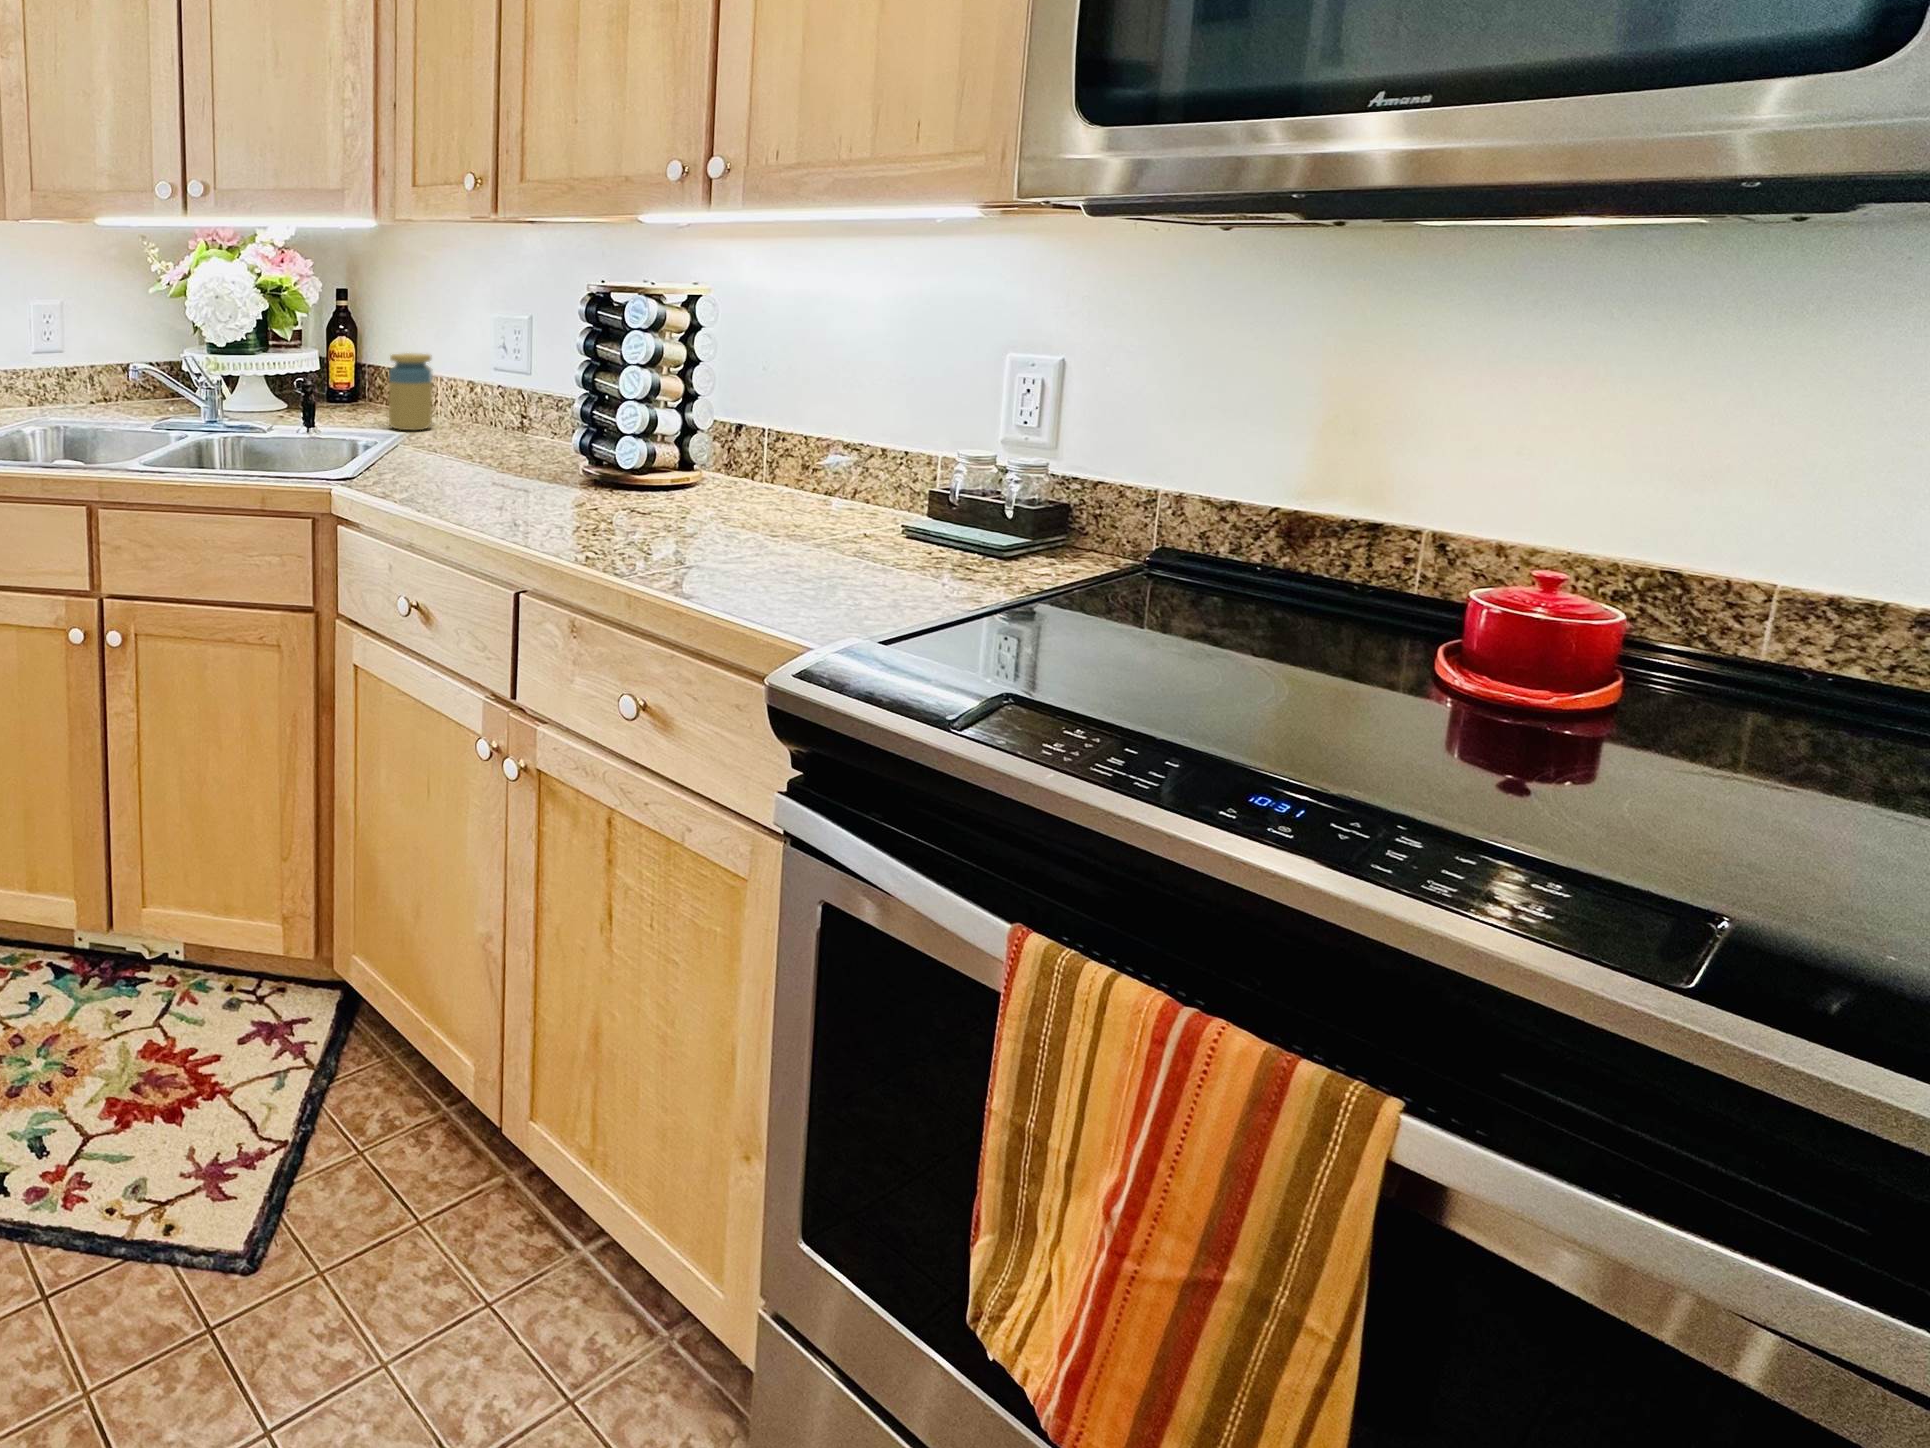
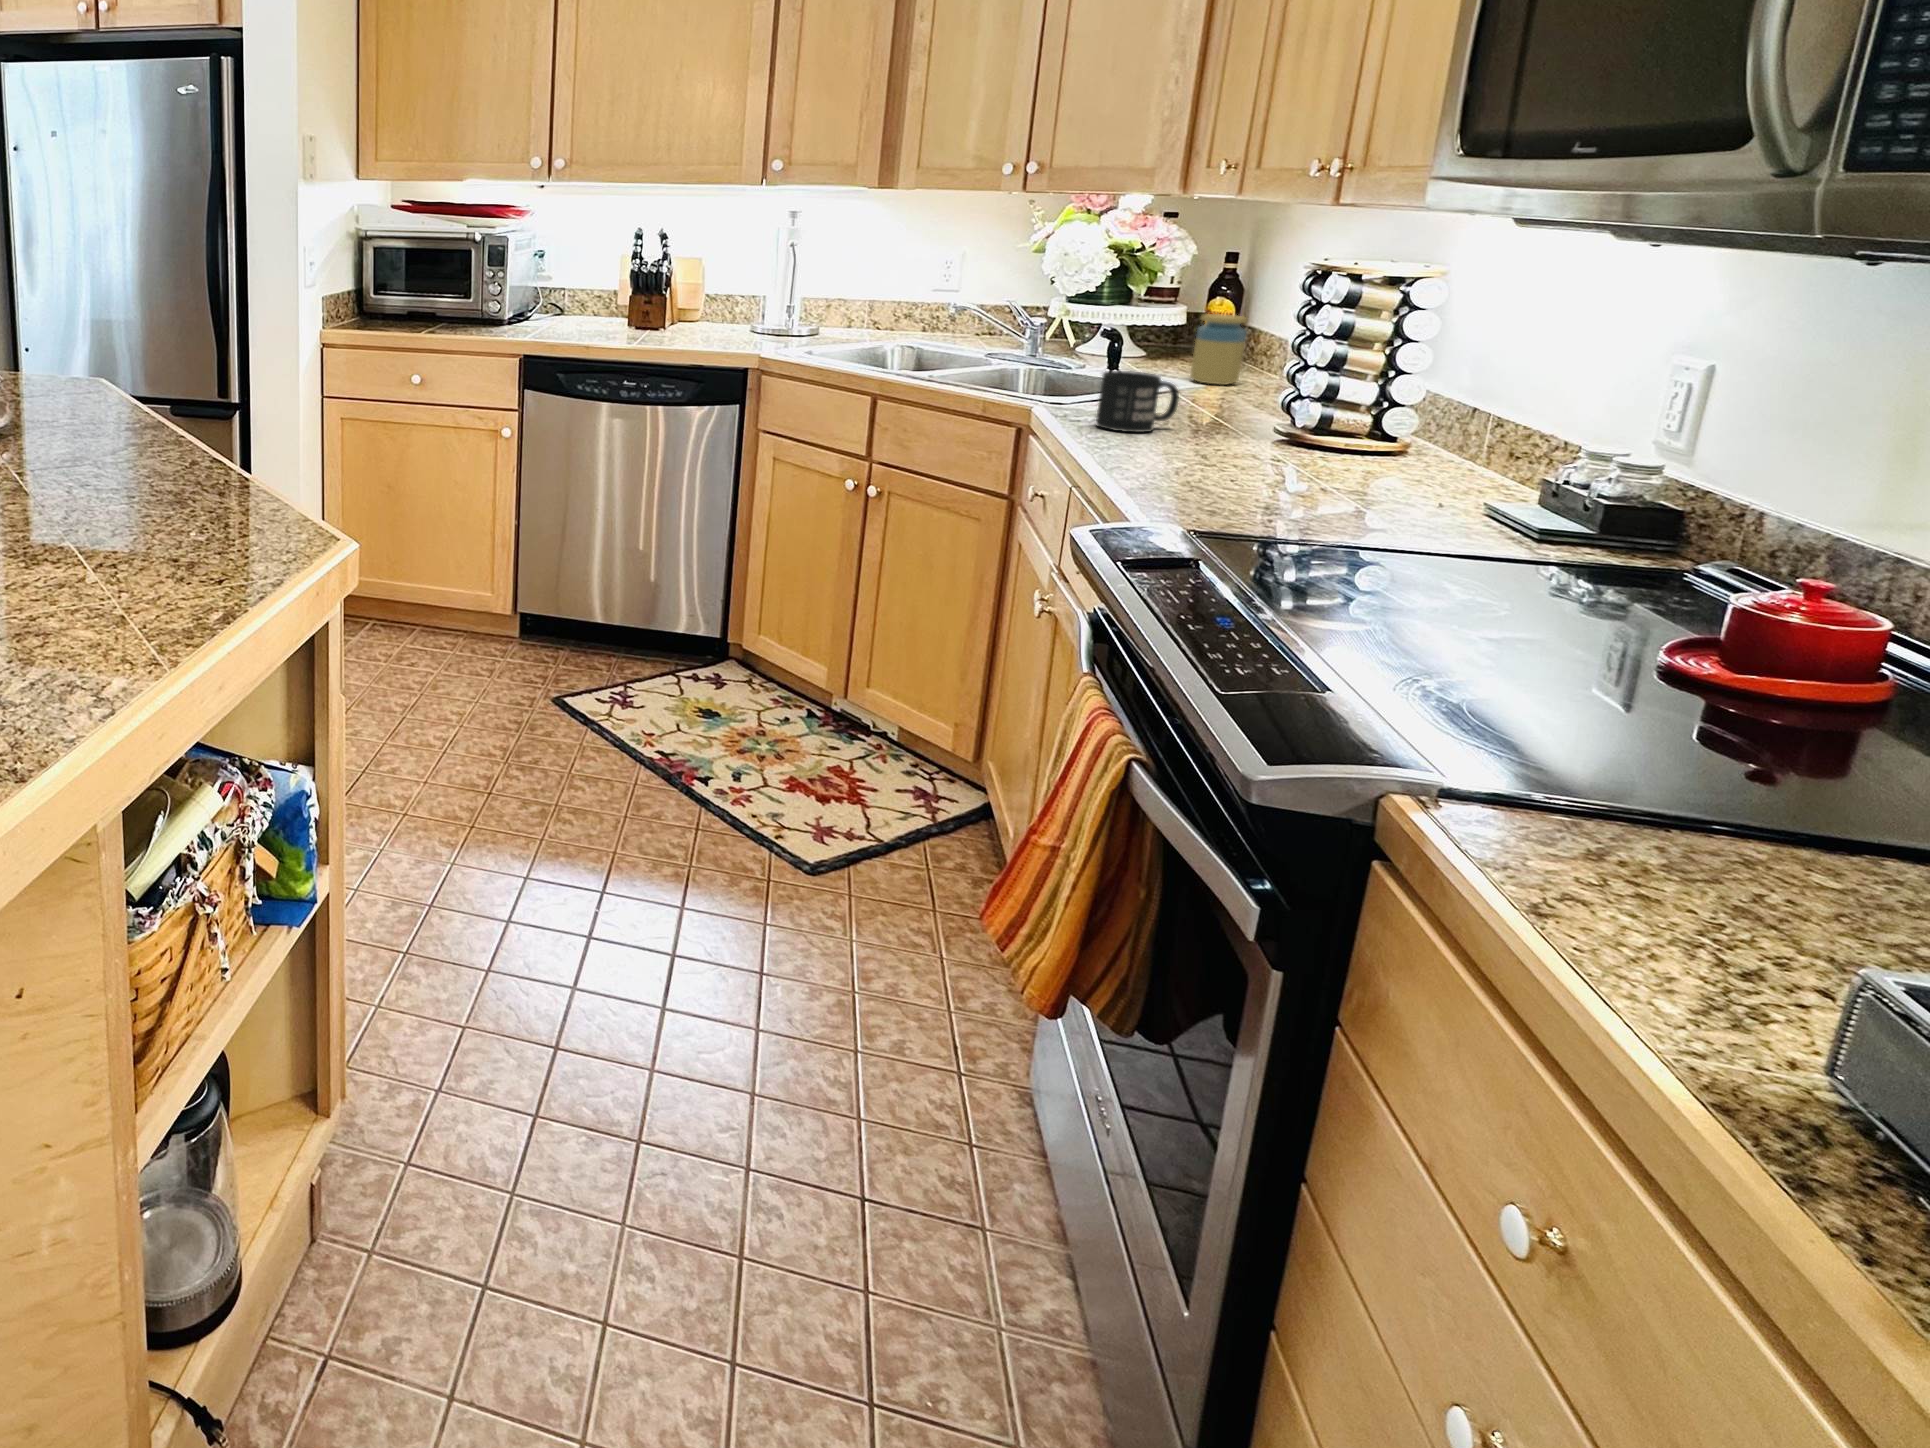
mug: none [444,431,512,508] -> present [1096,371,1179,432]

